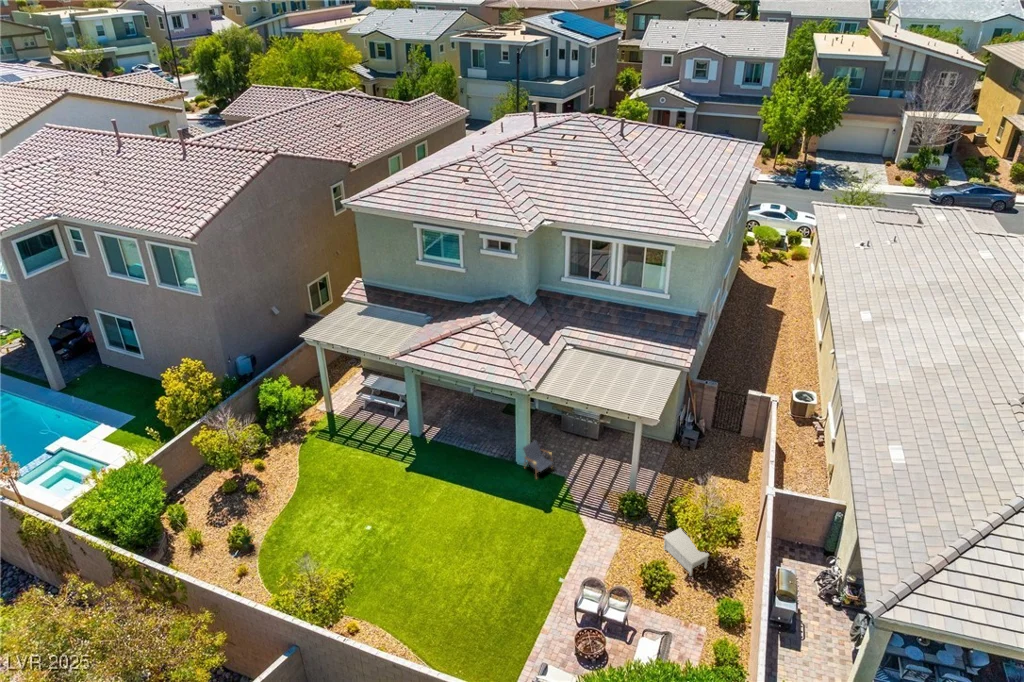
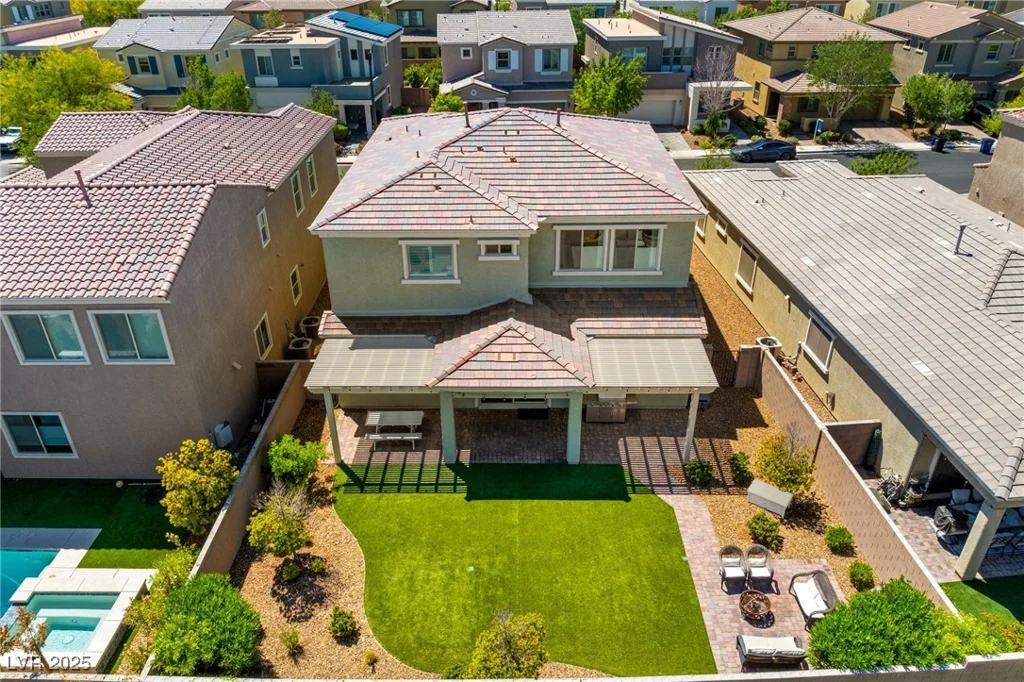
lounge chair: present [523,441,553,475] -> none [578,435,608,473]
potted tree: present [242,534,255,555] -> none [352,615,370,642]

